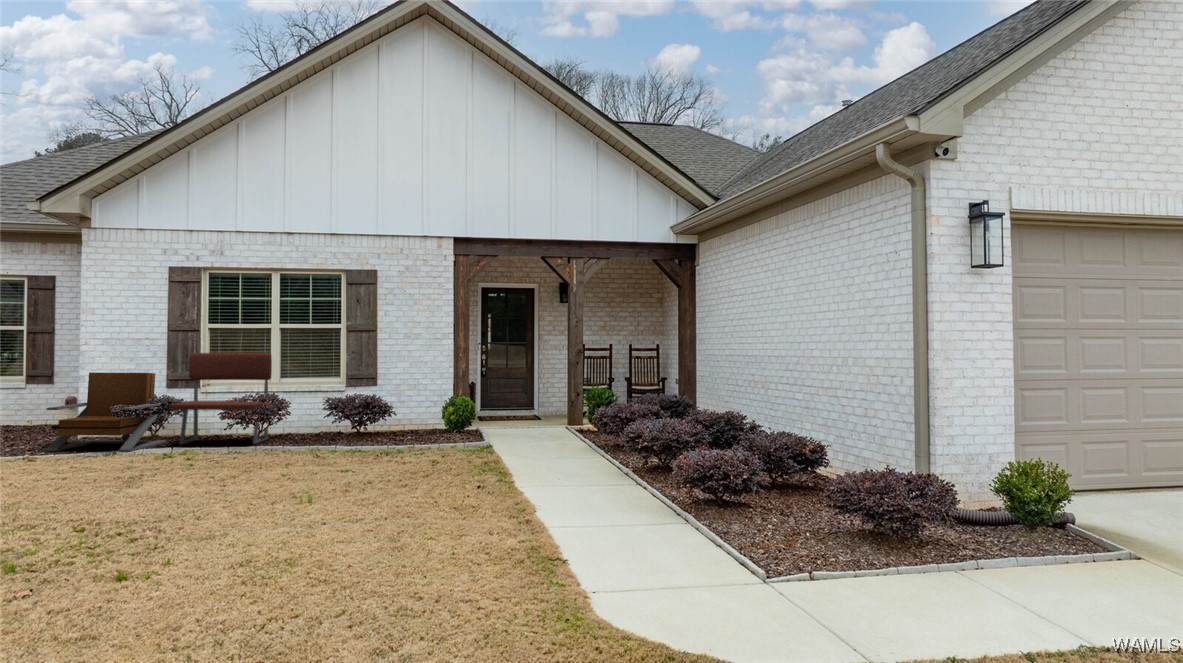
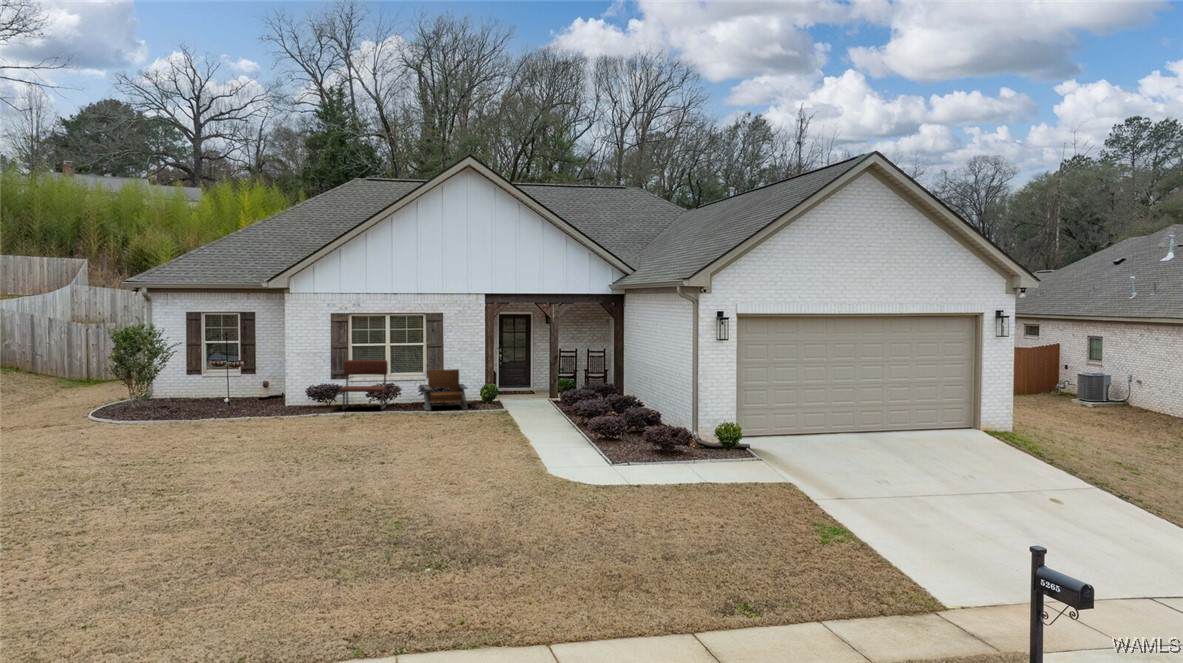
lounge chair: present [46,373,166,452] -> present [423,369,468,411]

